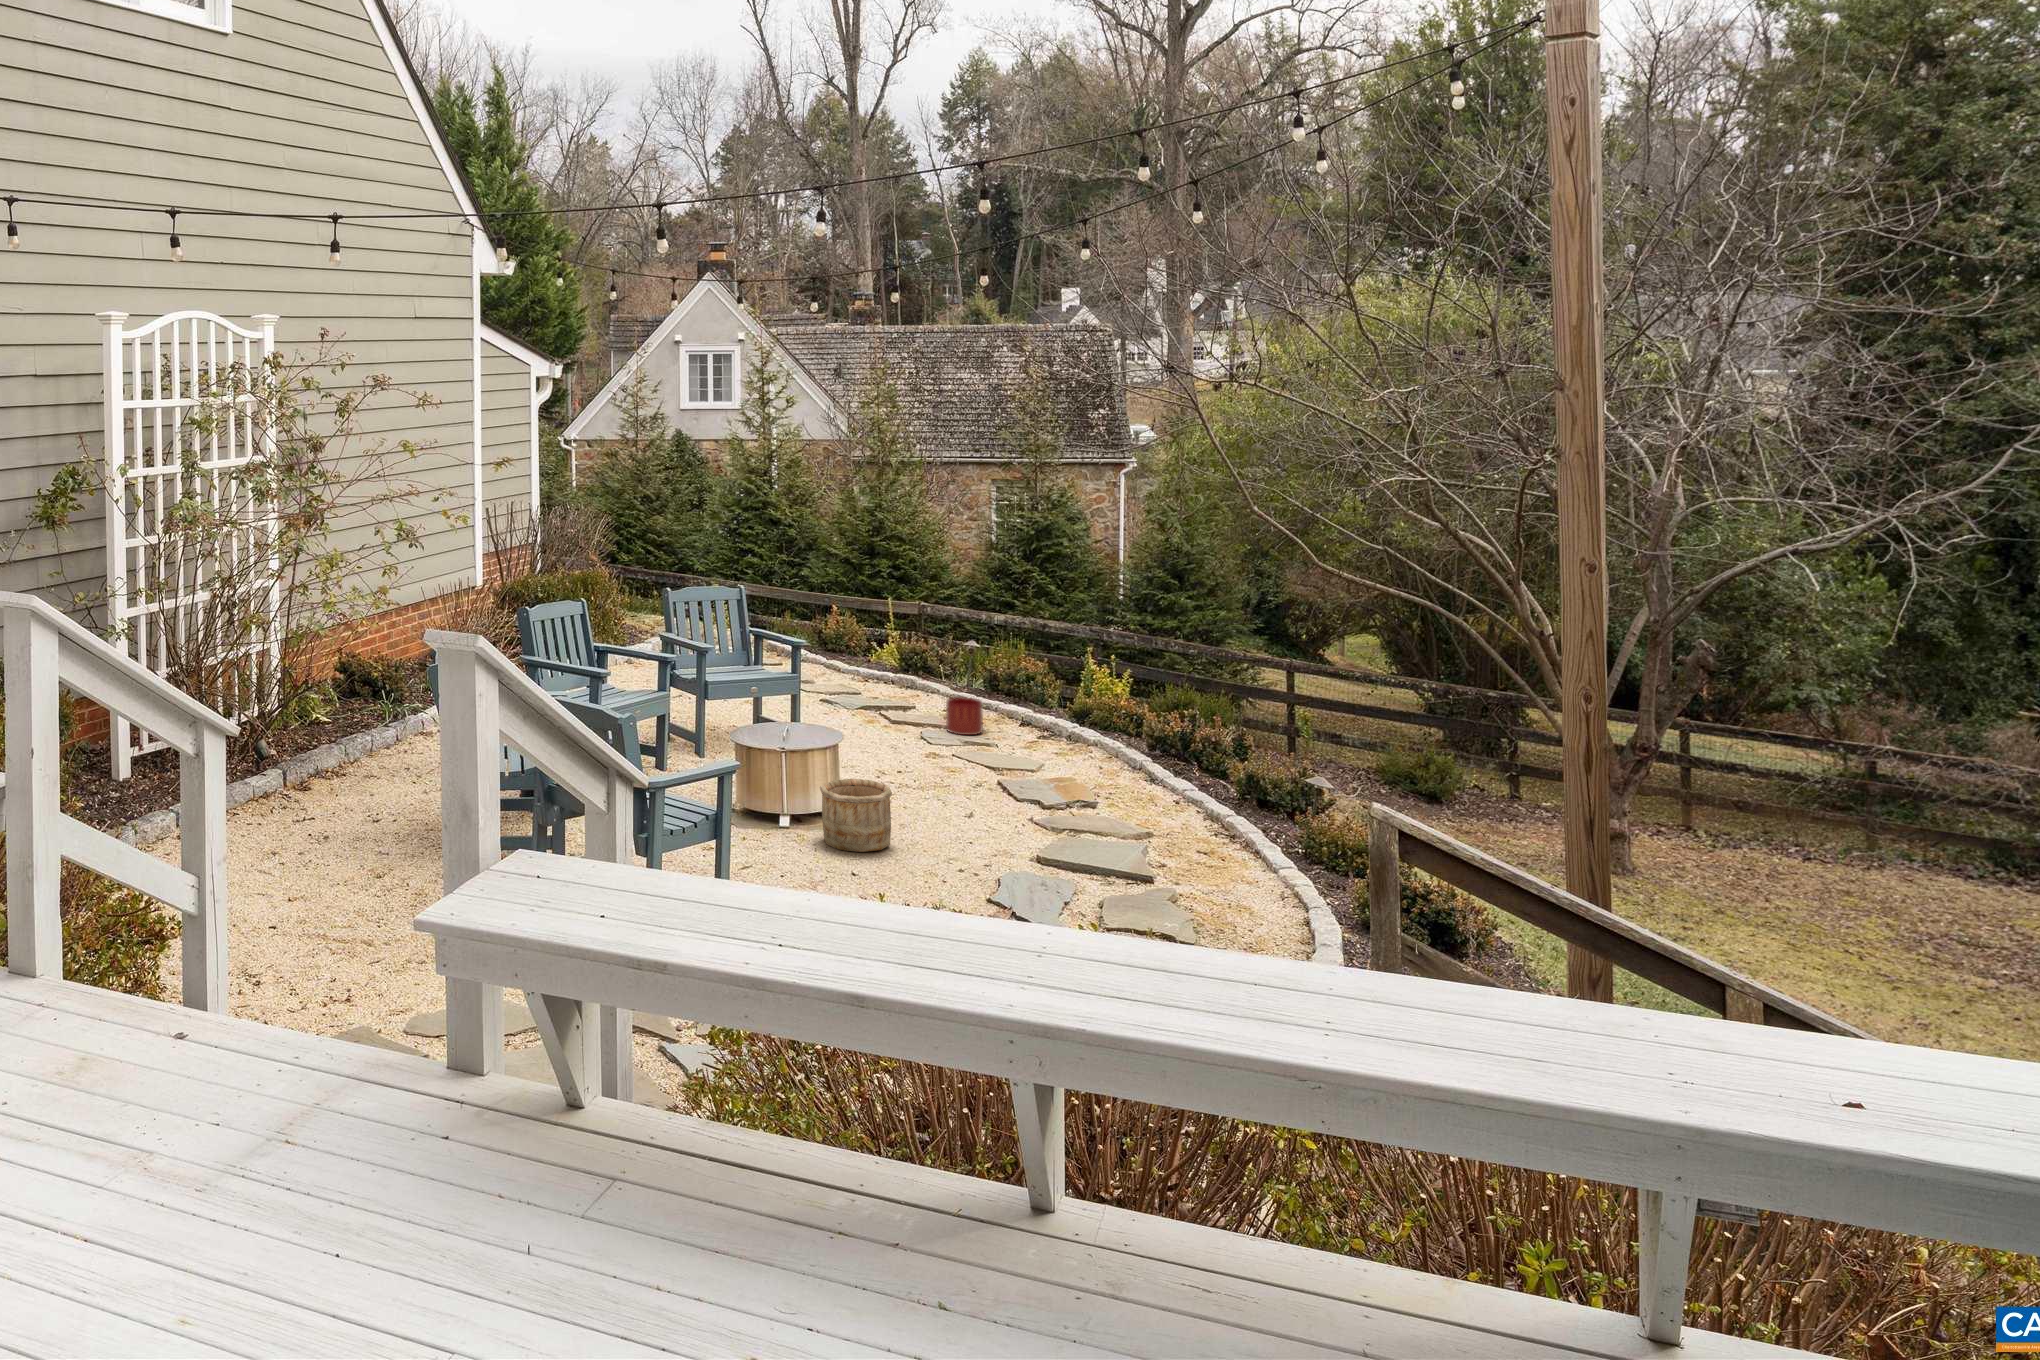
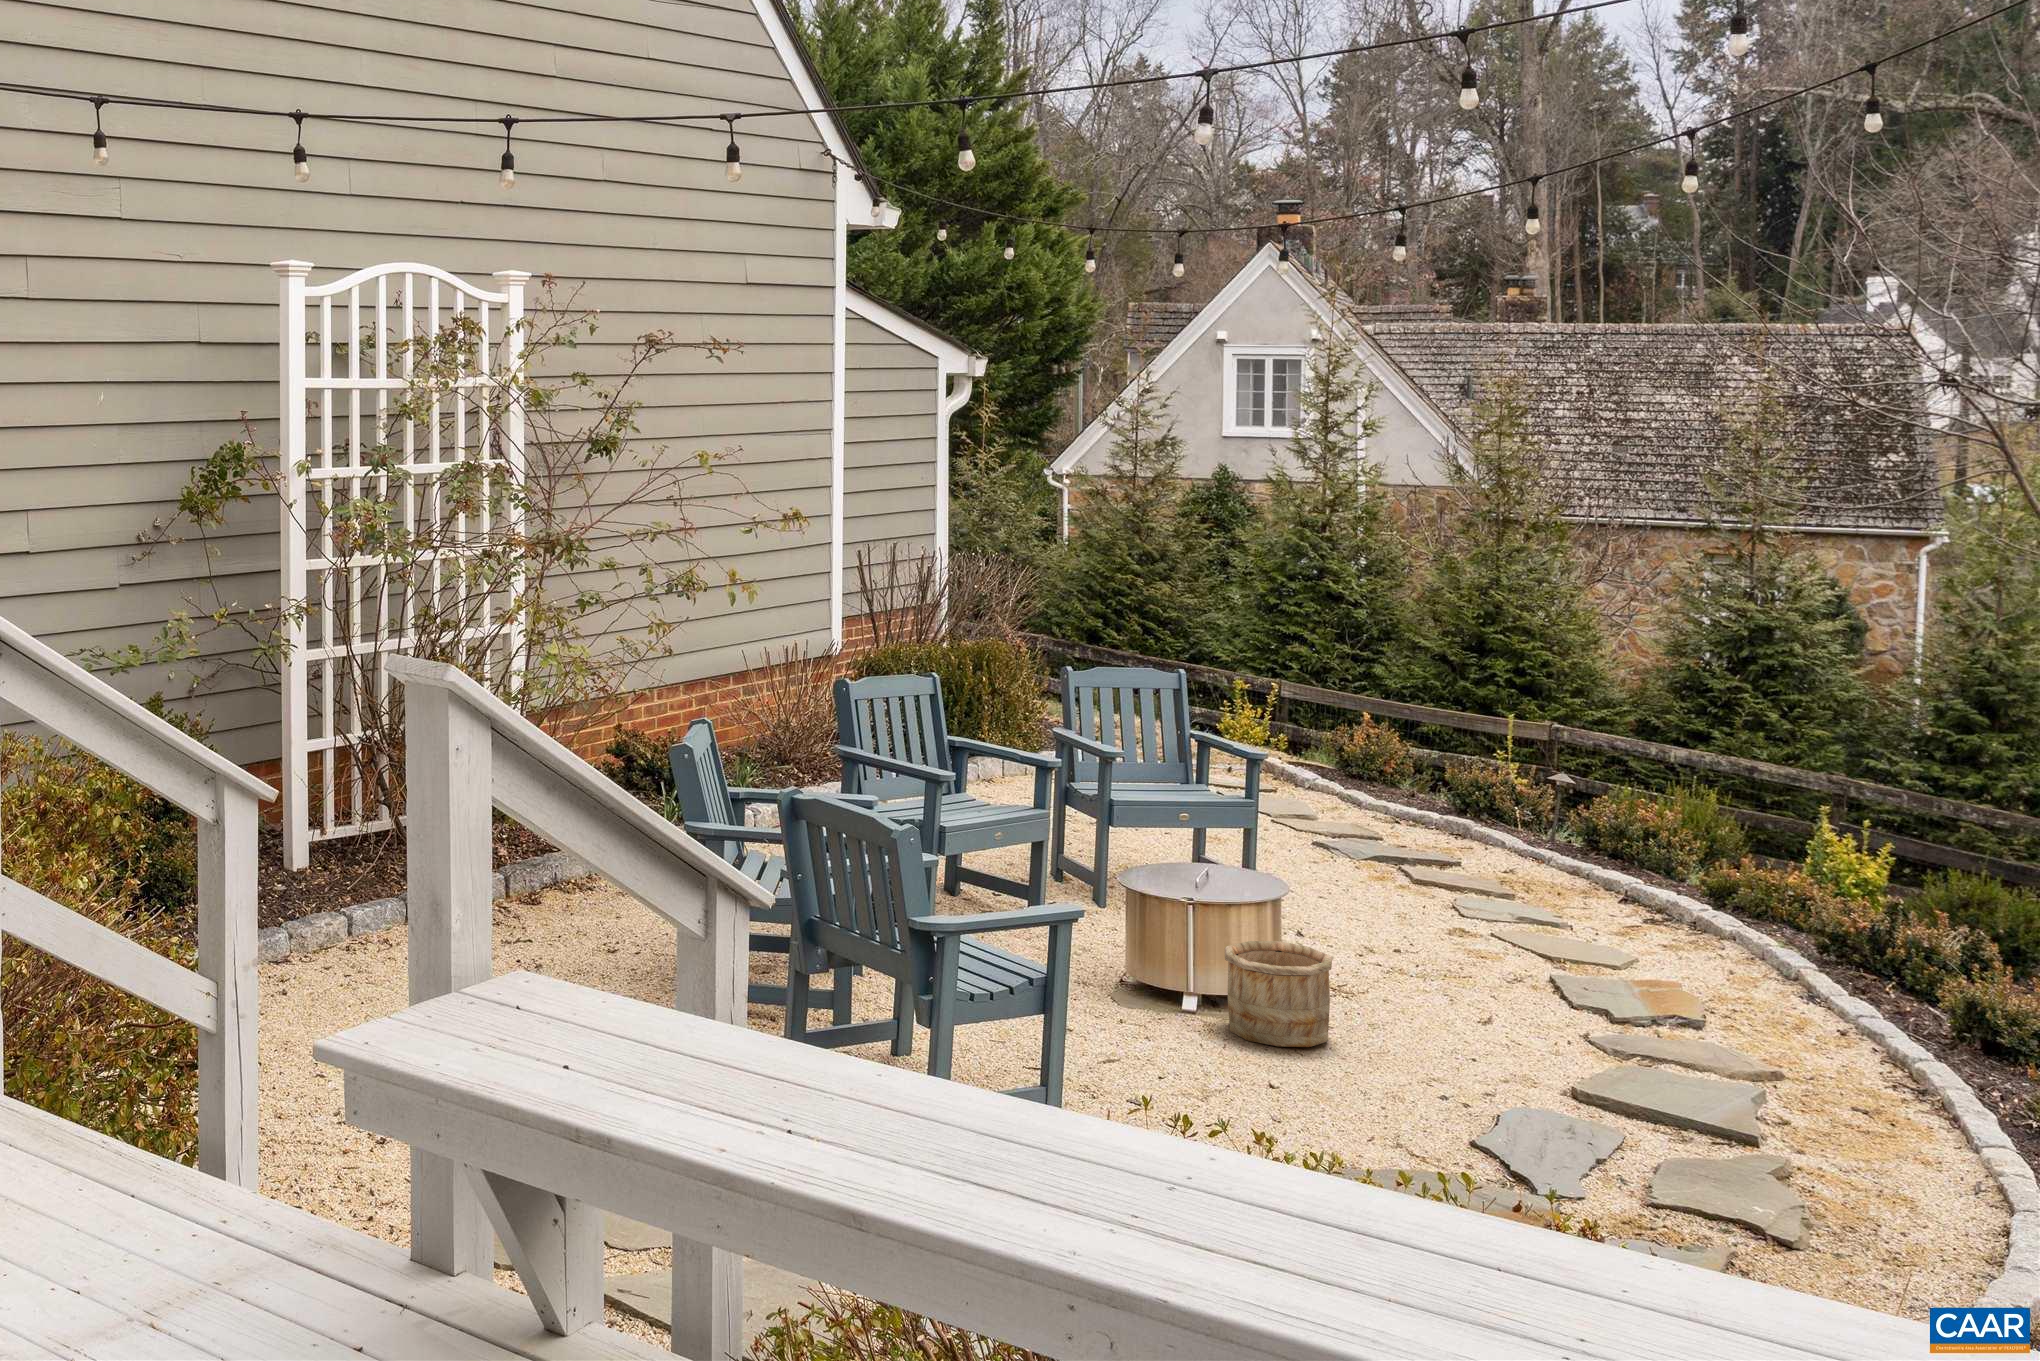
planter: present [946,697,983,735] -> none [1504,854,1563,911]

